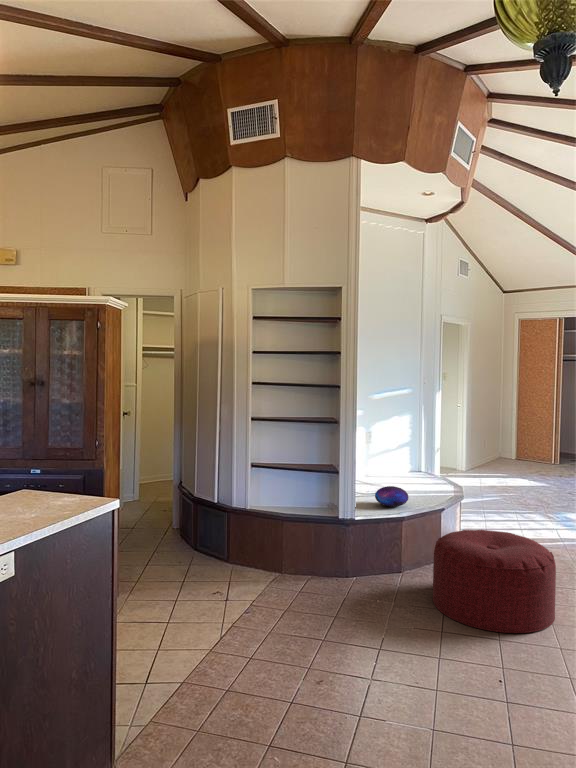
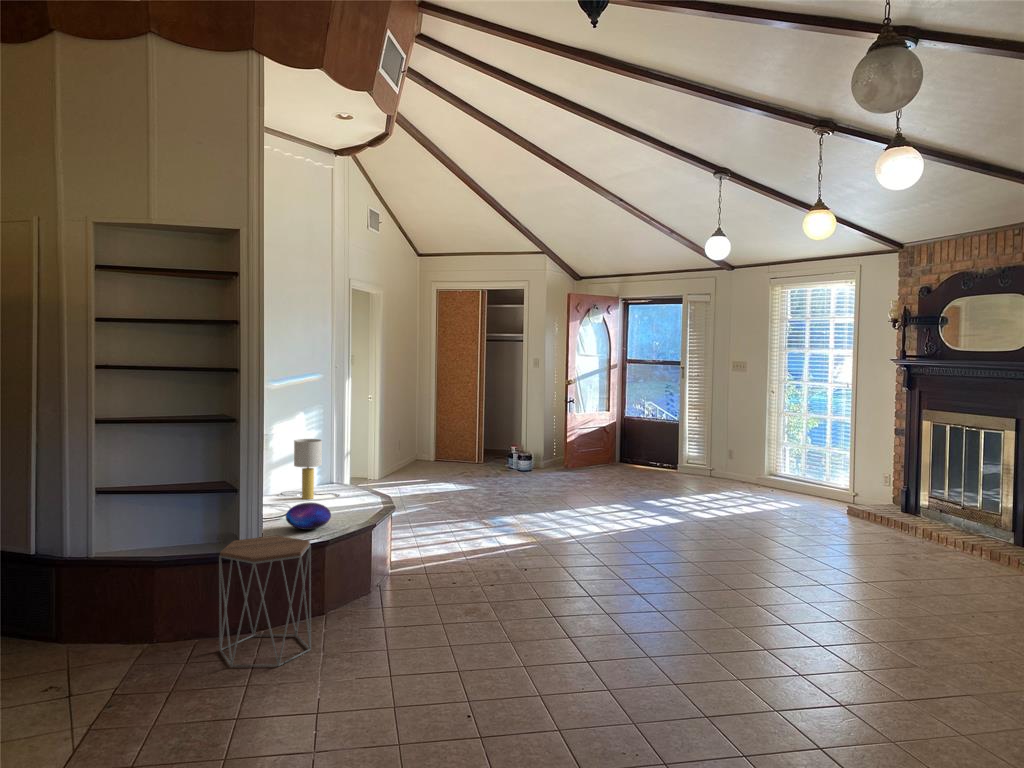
table lamp: none [380,437,423,483] -> present [284,439,339,499]
side table: none [320,509,386,608] -> present [219,536,311,667]
ottoman: present [433,530,556,633] -> none [373,542,512,660]

